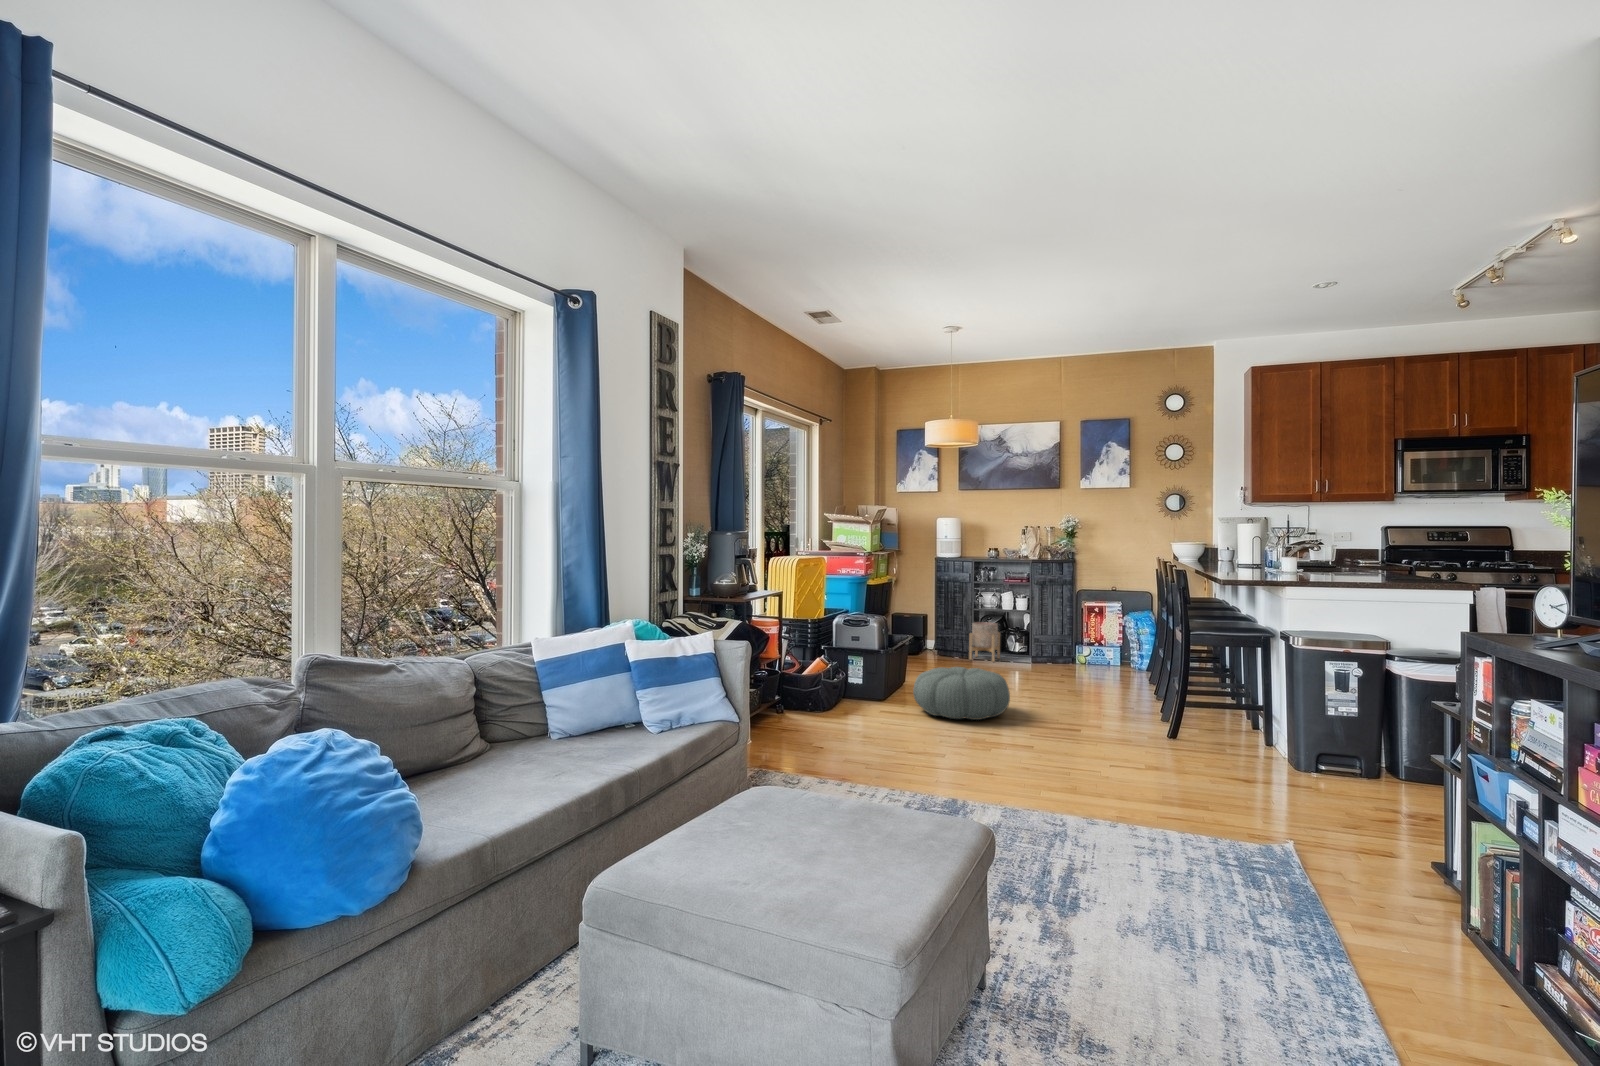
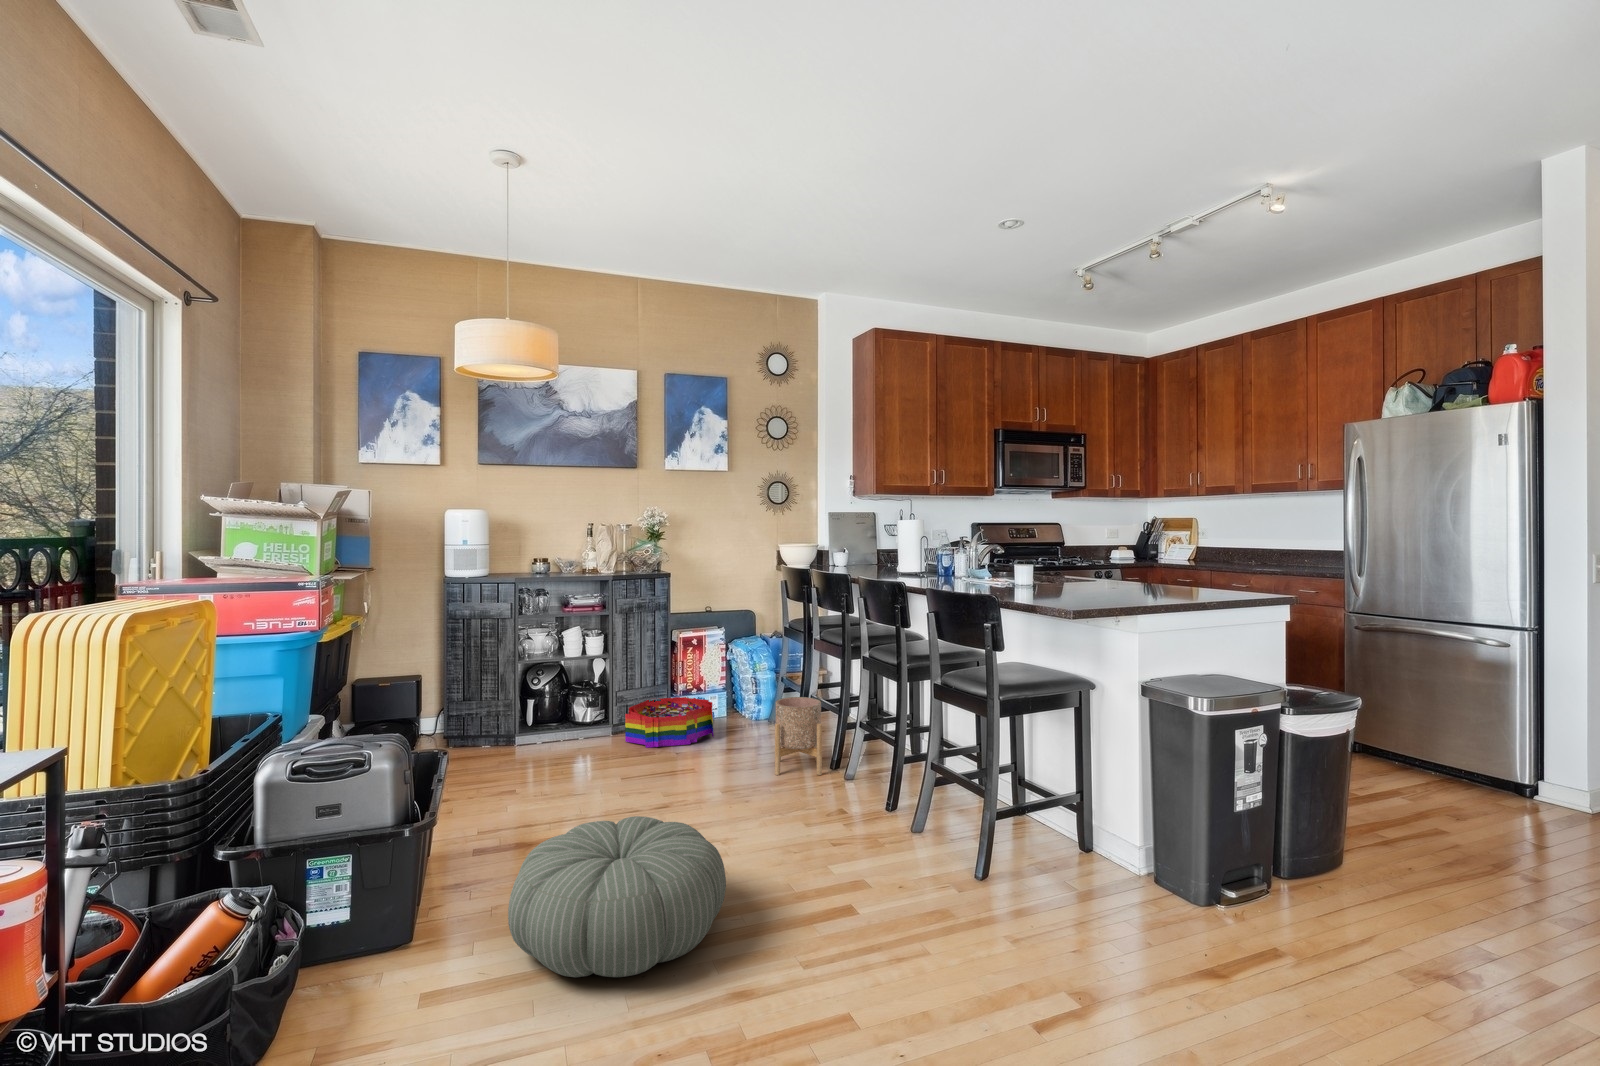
planter: present [969,622,1000,662] -> present [775,697,822,775]
storage bin: none [1034,644,1097,672] -> present [625,697,714,748]

